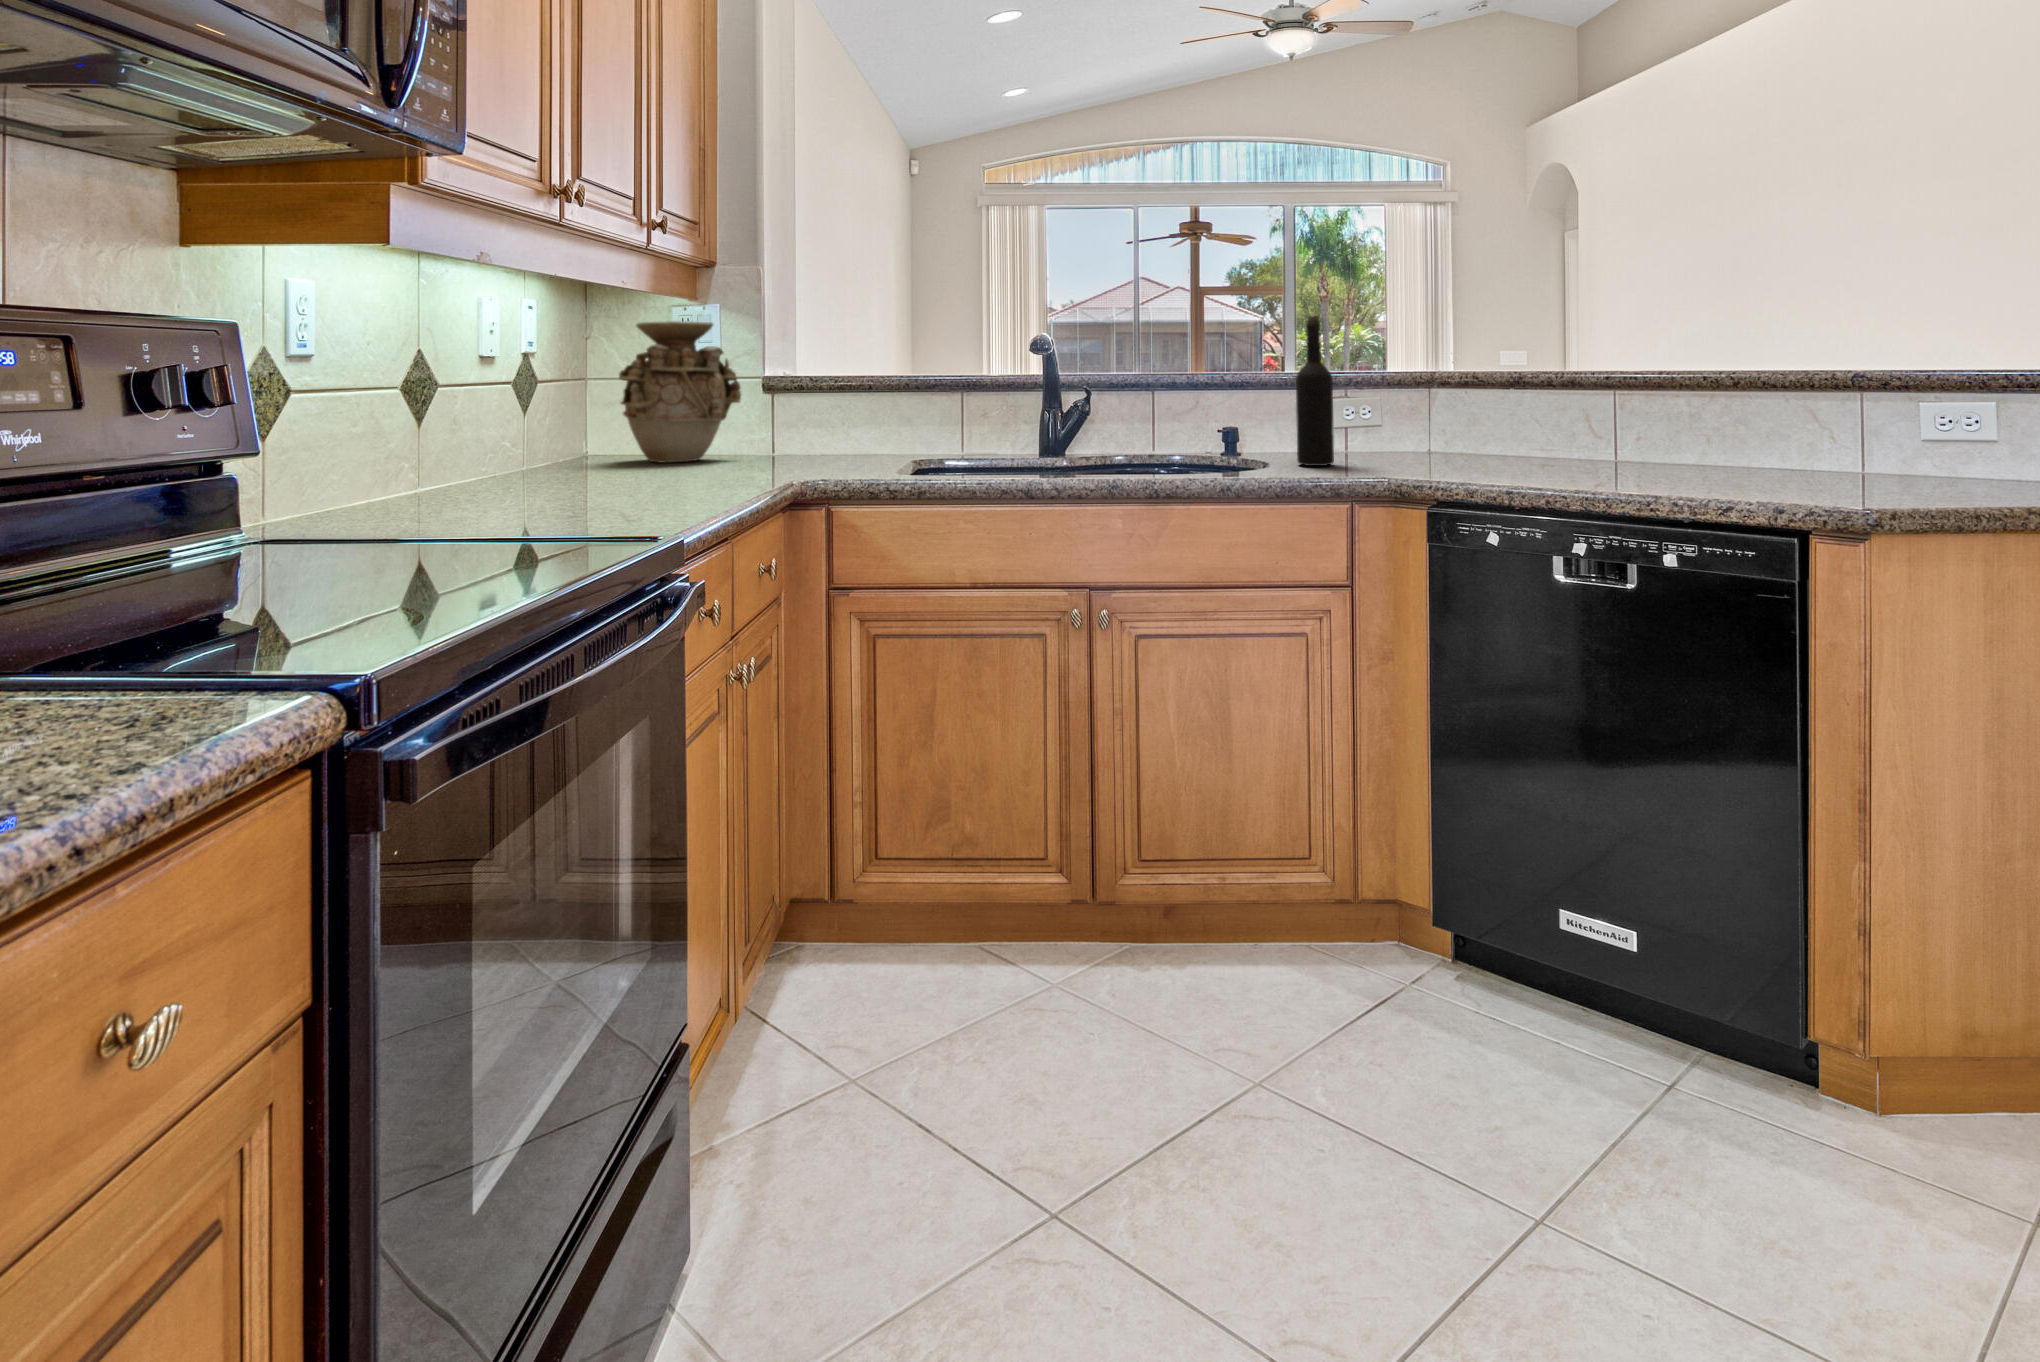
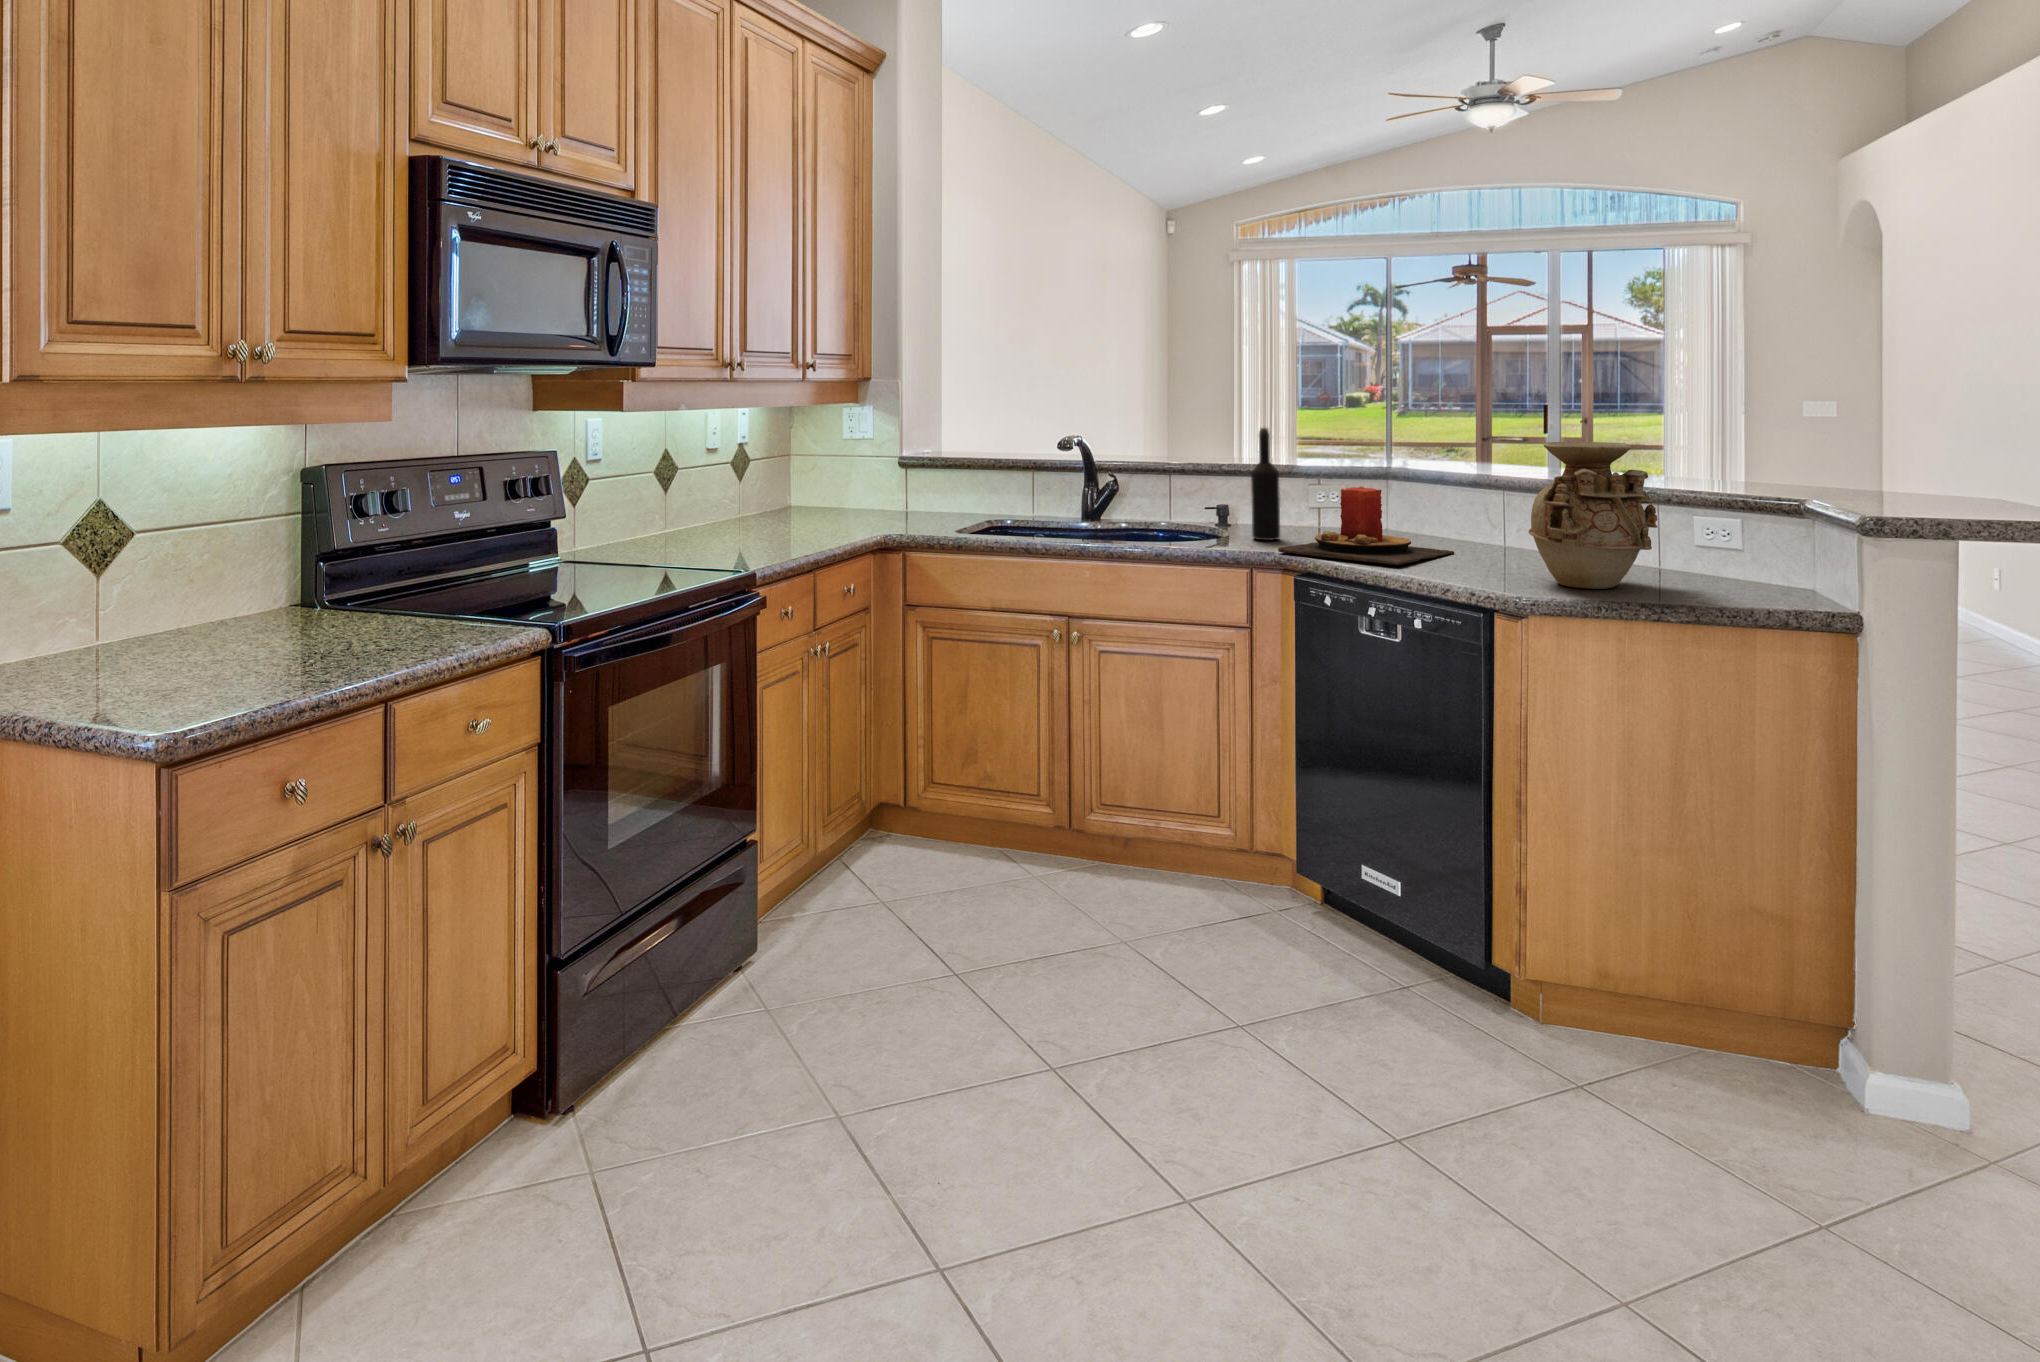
vase: present [619,321,741,463] -> present [1528,442,1657,589]
candle: none [1369,385,1572,482] -> present [1278,486,1454,565]

